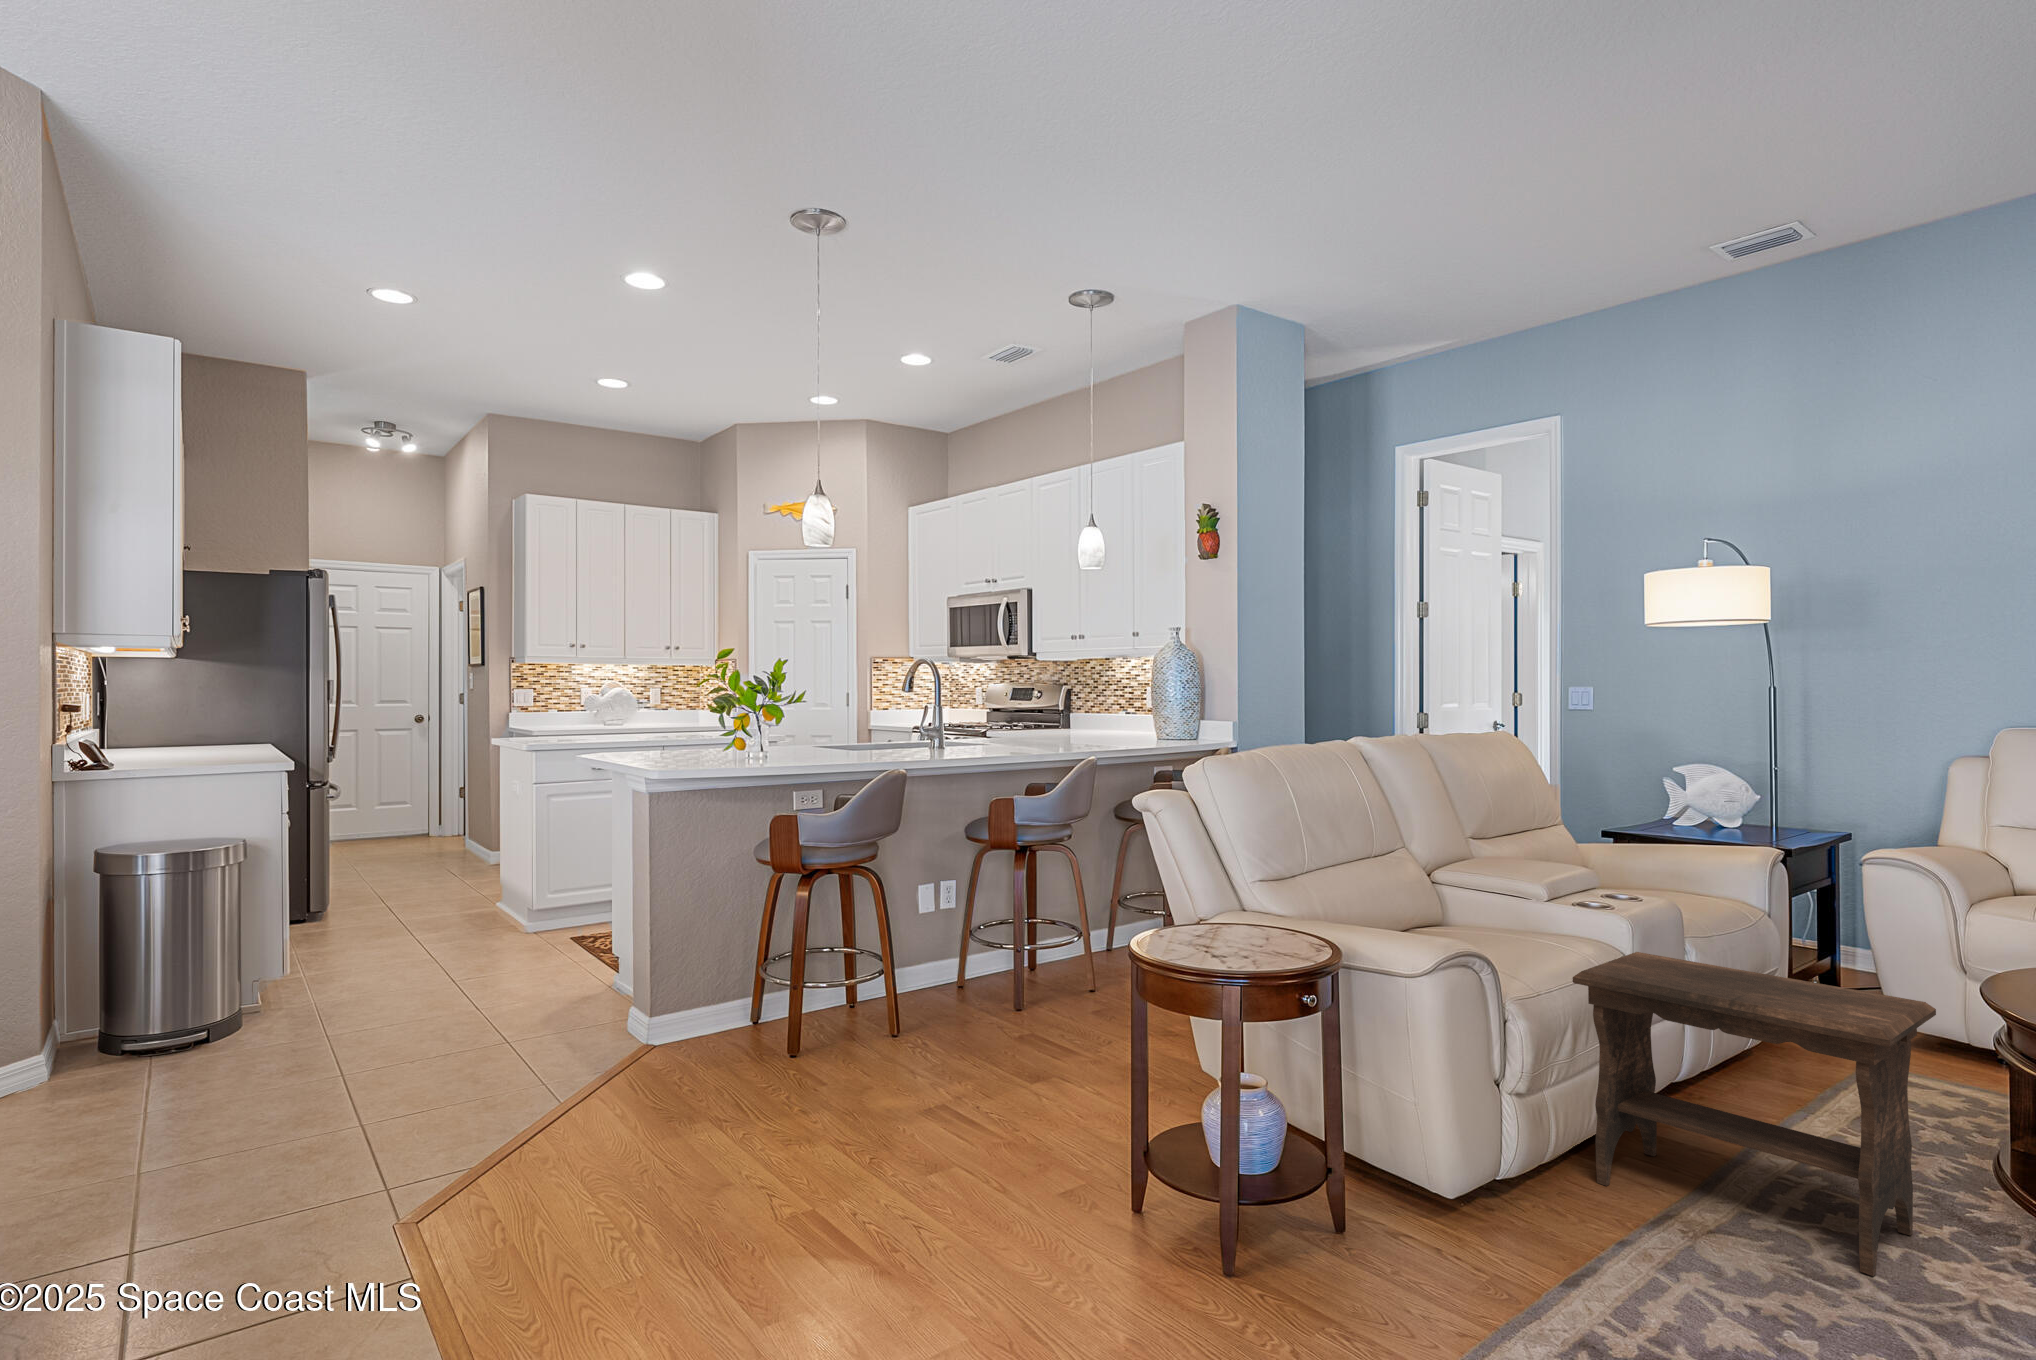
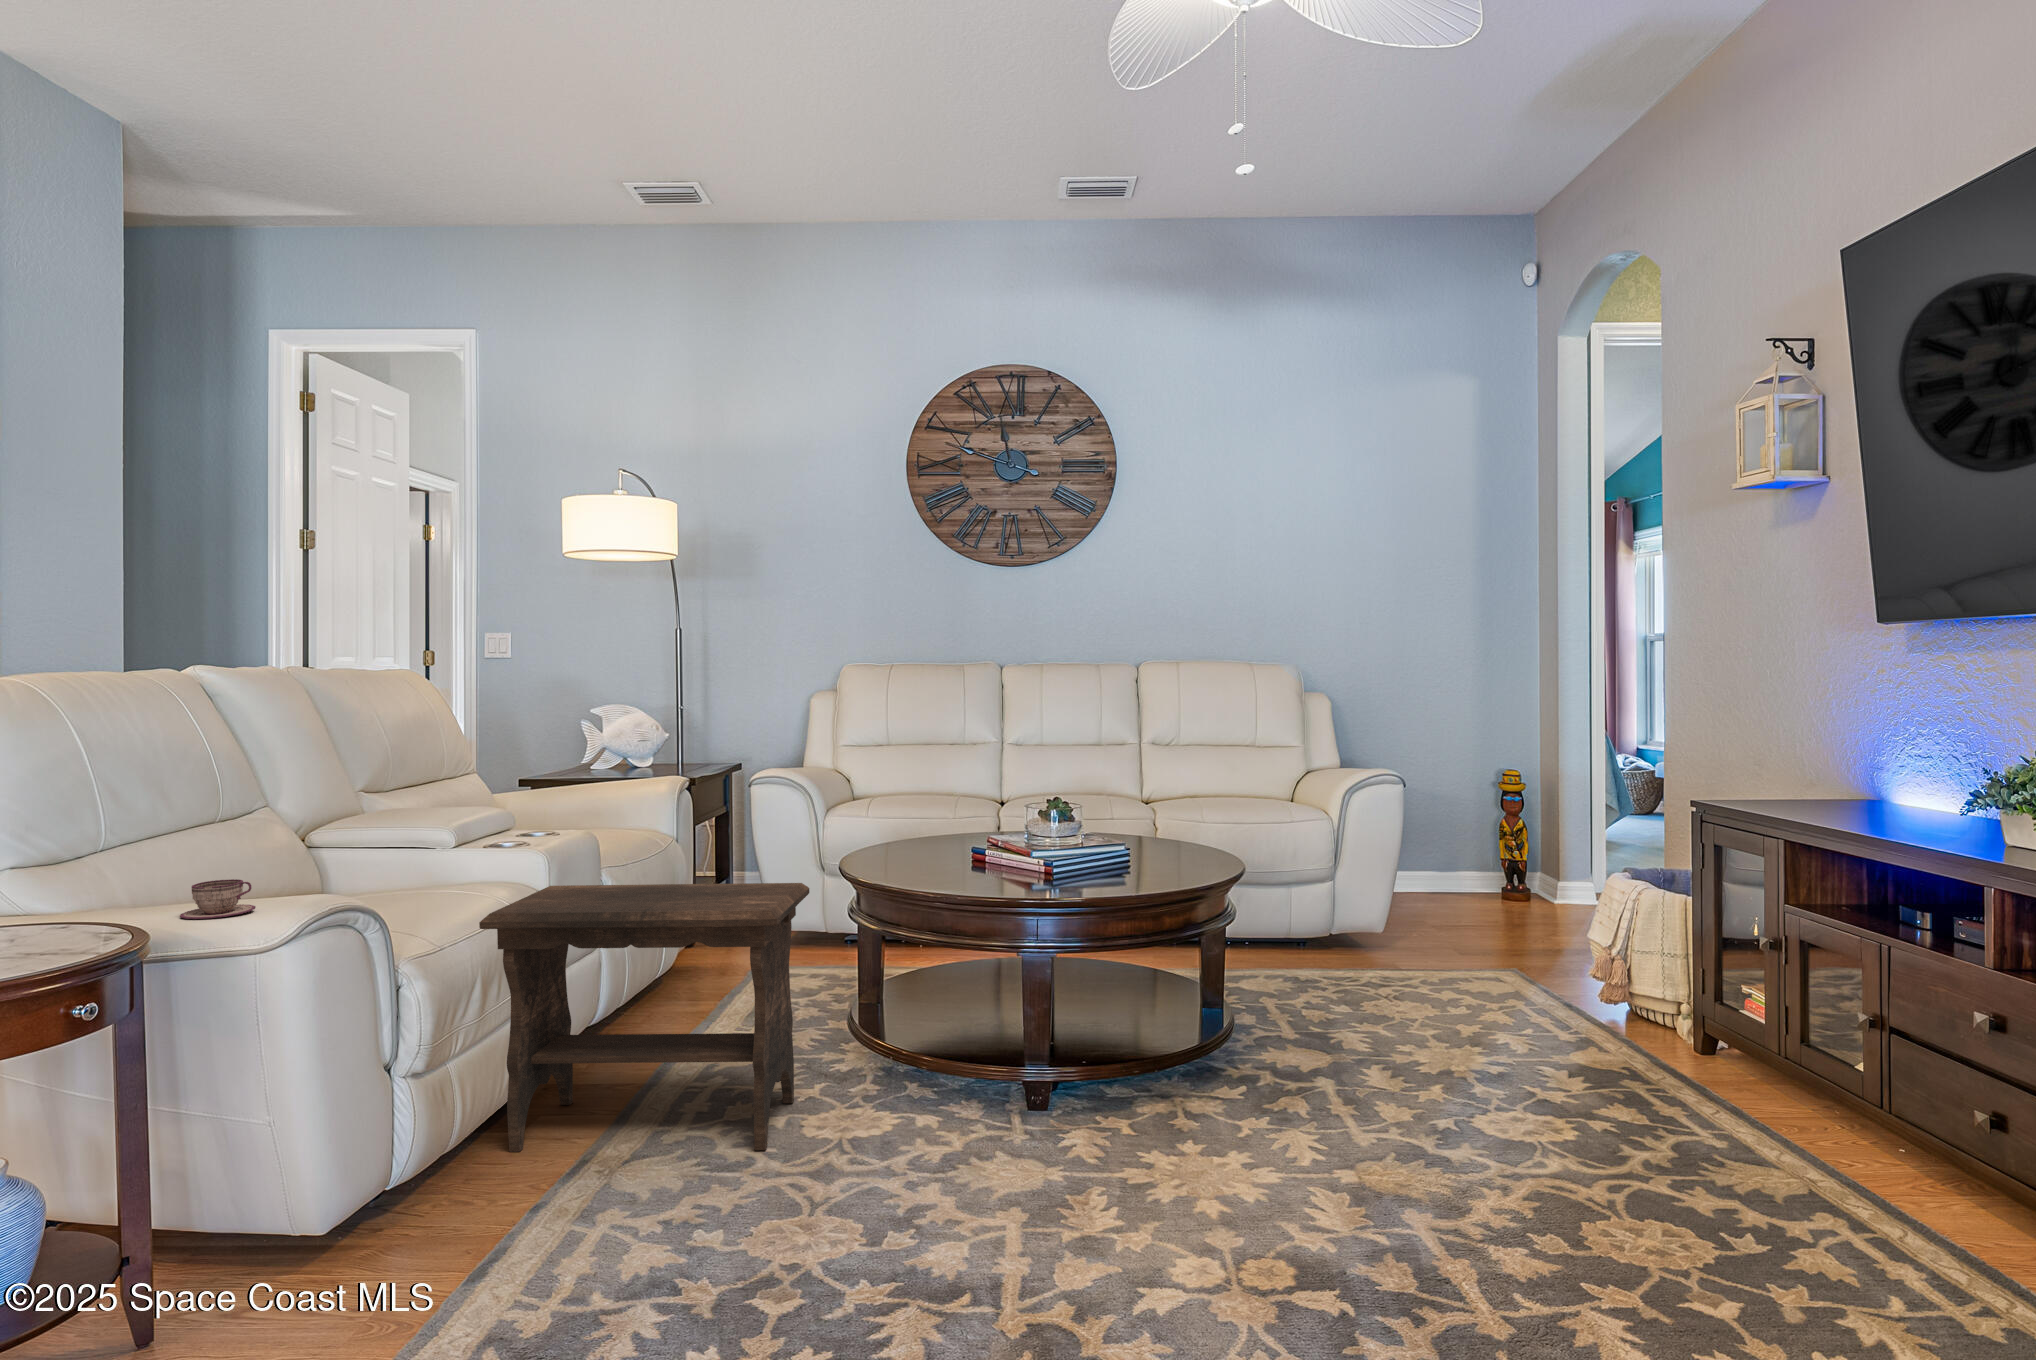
teacup: none [1357,913,1405,943] -> present [180,879,256,919]

